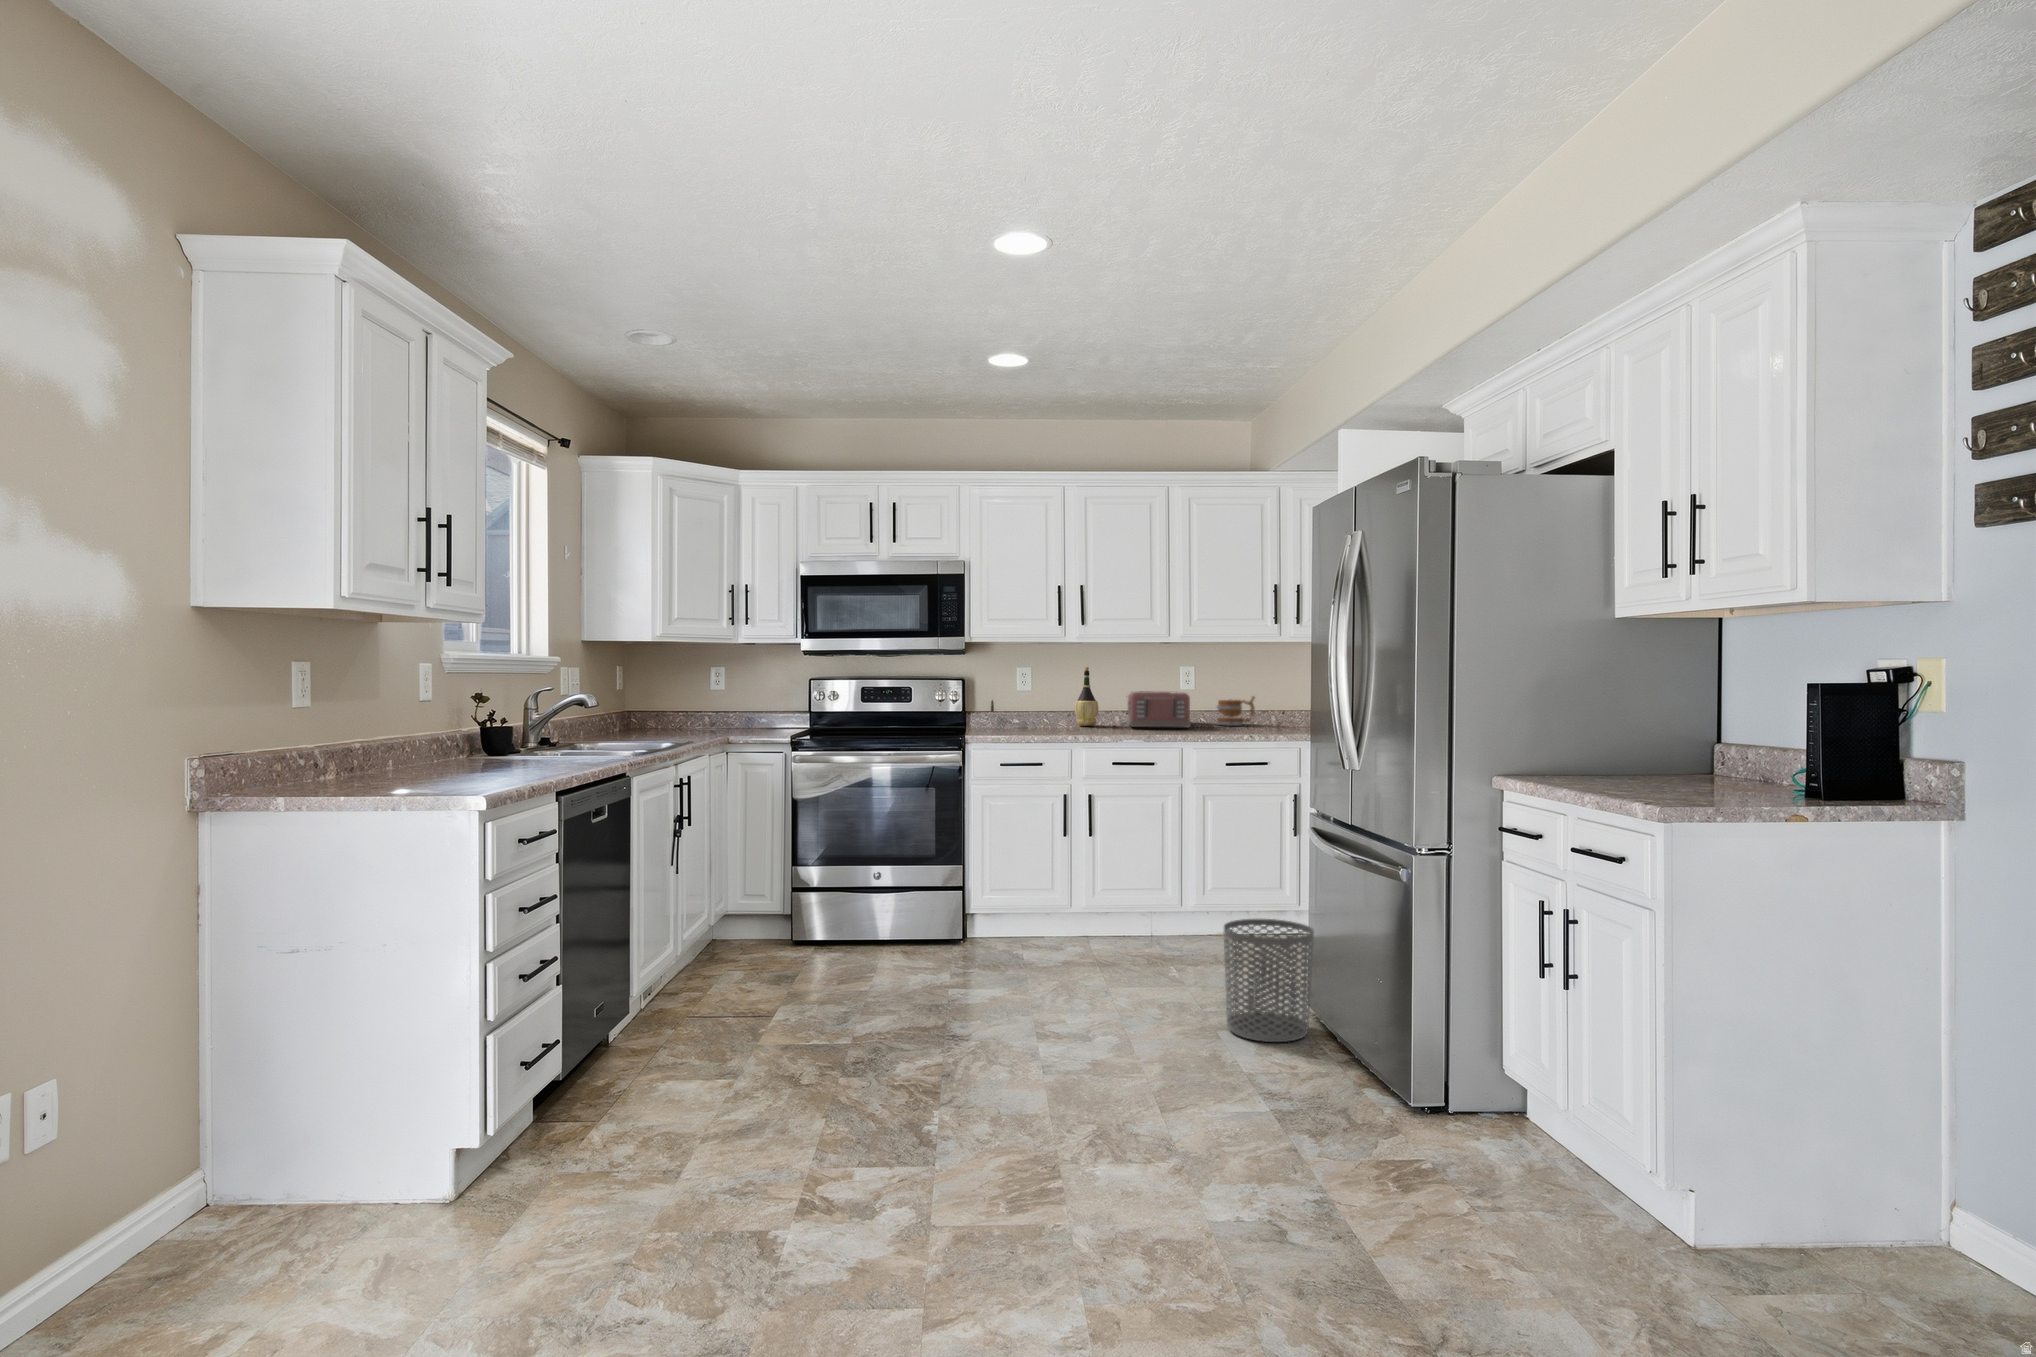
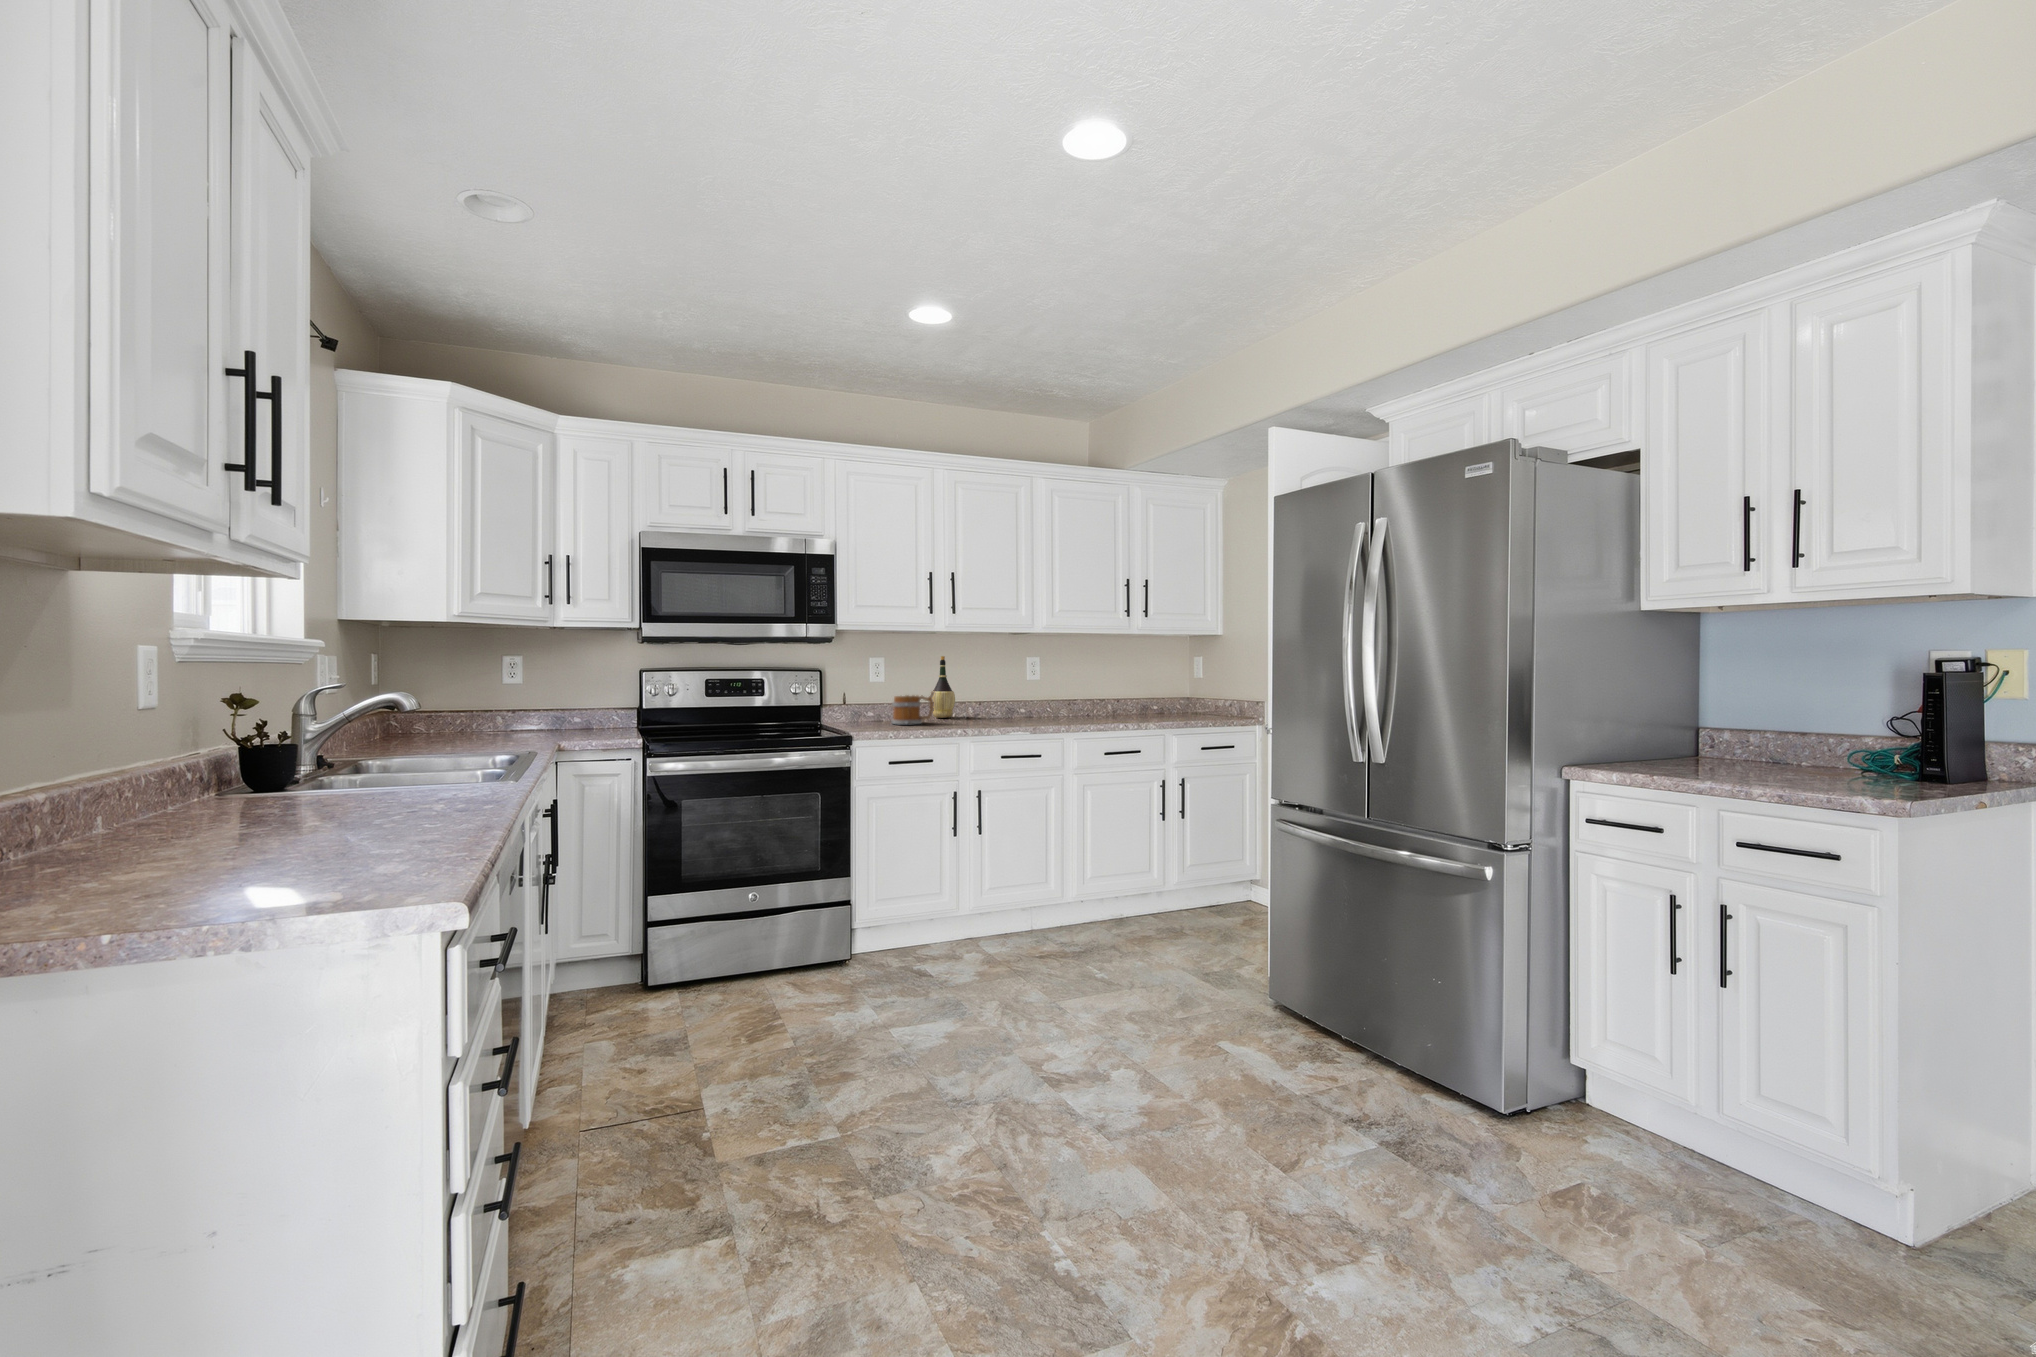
toaster: present [1126,691,1191,727] -> none [974,681,1051,718]
mug: present [1216,696,1255,725] -> present [892,691,934,724]
waste bin: present [1224,919,1314,1042] -> none [1222,918,1319,1055]

